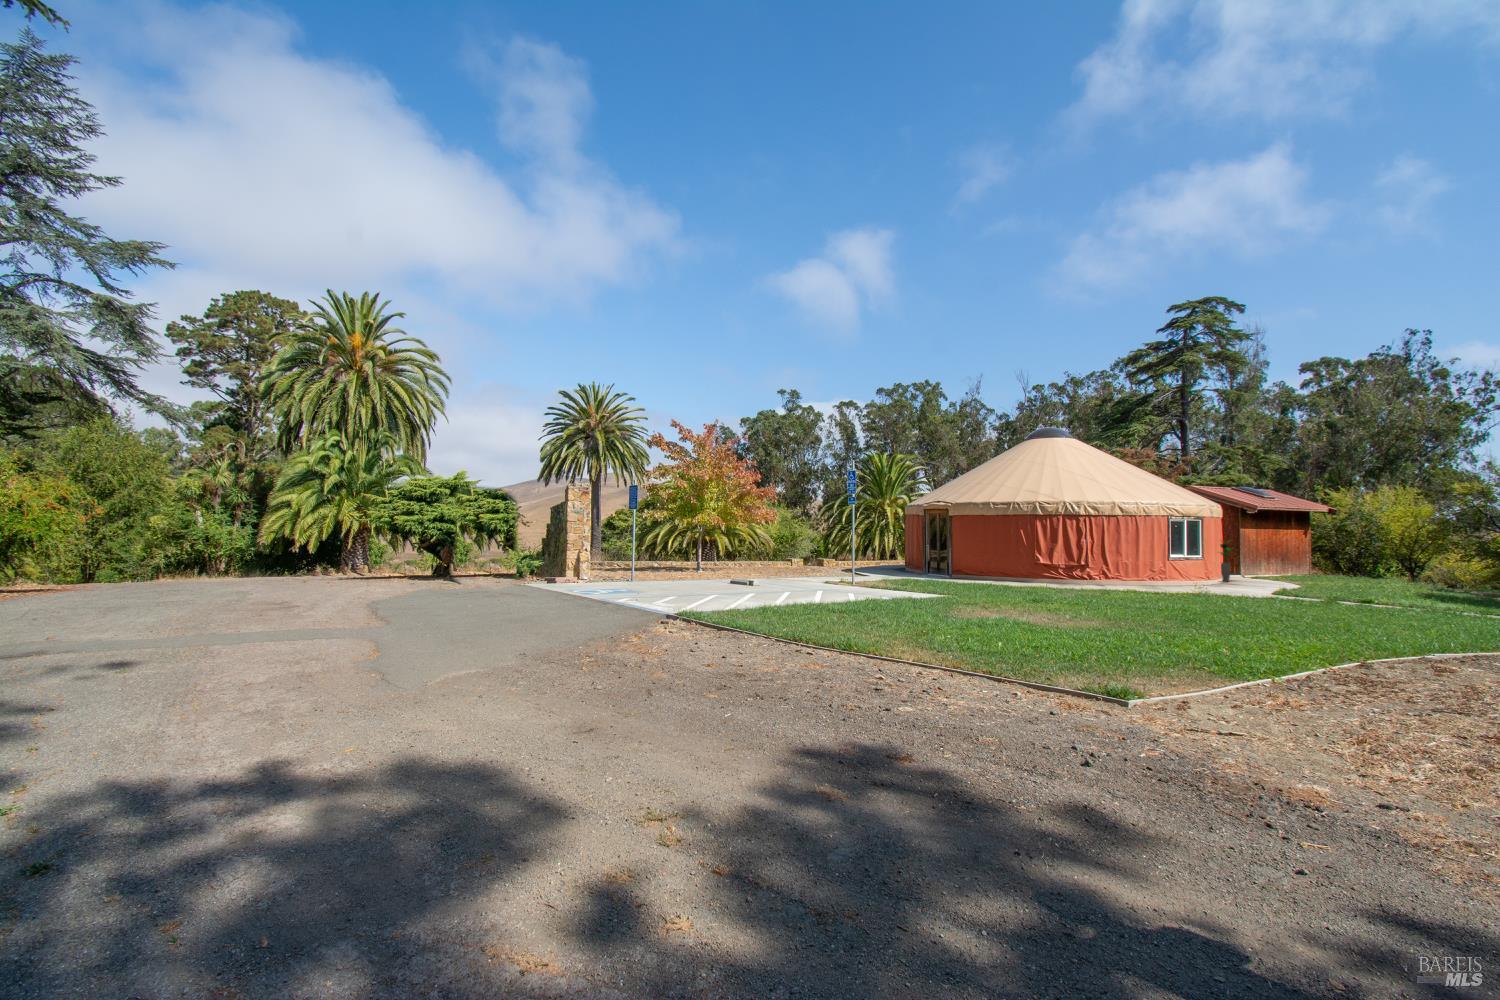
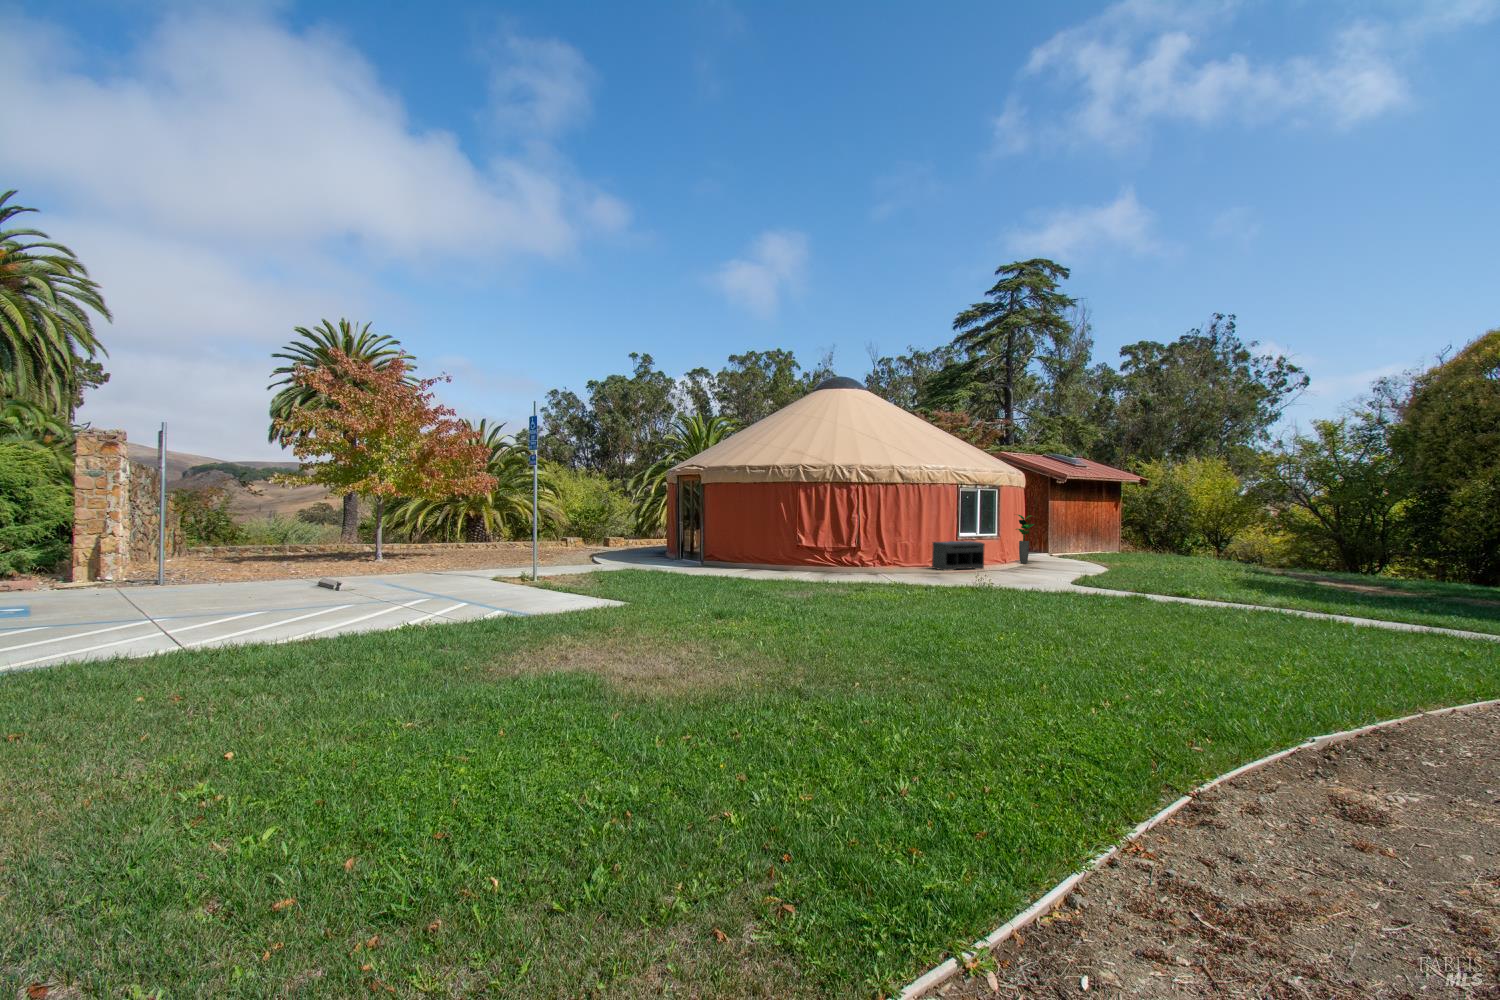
bench: none [1149,562,1194,586] -> present [932,541,985,571]

